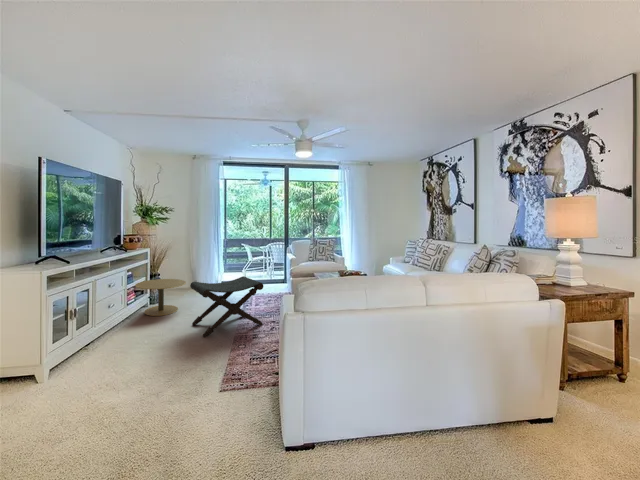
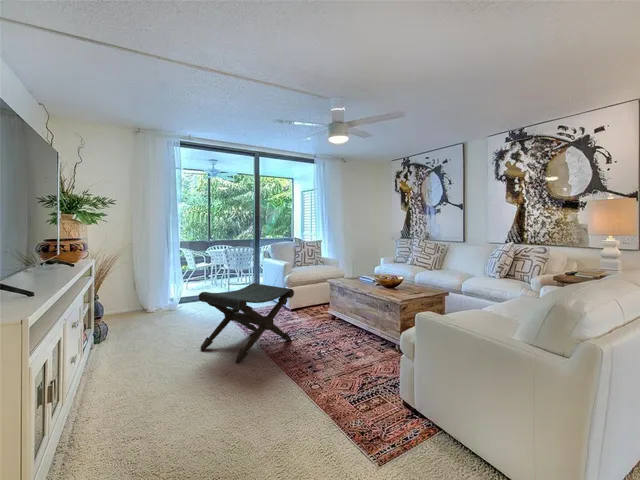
side table: present [135,279,186,316] -> none [92,292,164,344]

